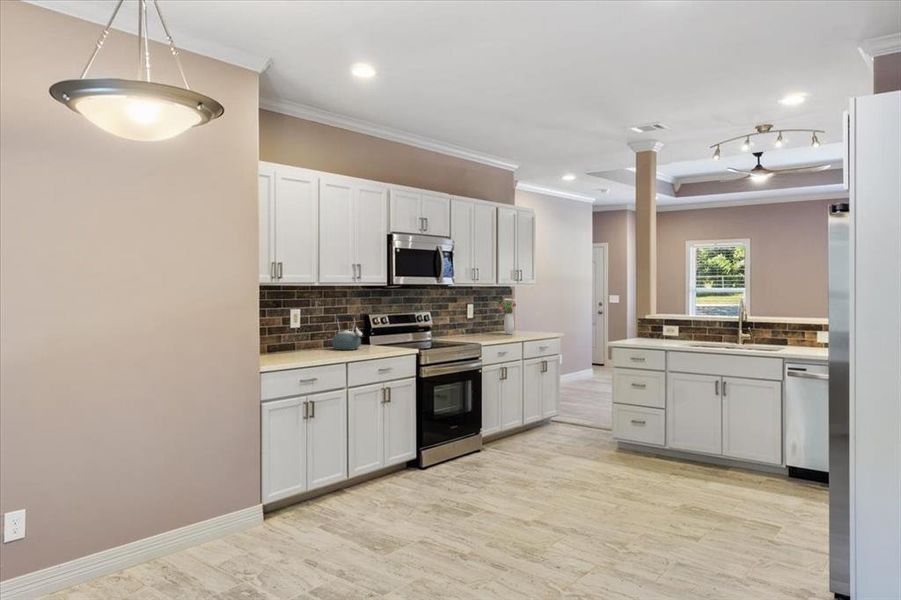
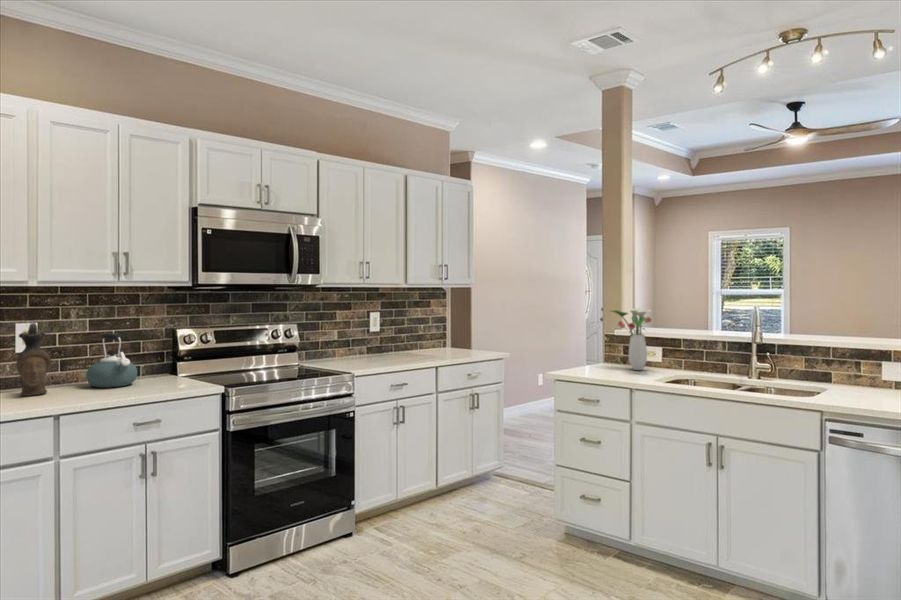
flower arrangement: present [495,299,516,334] -> present [612,308,651,370]
ceramic pitcher: none [306,309,325,353] -> present [16,323,52,396]

